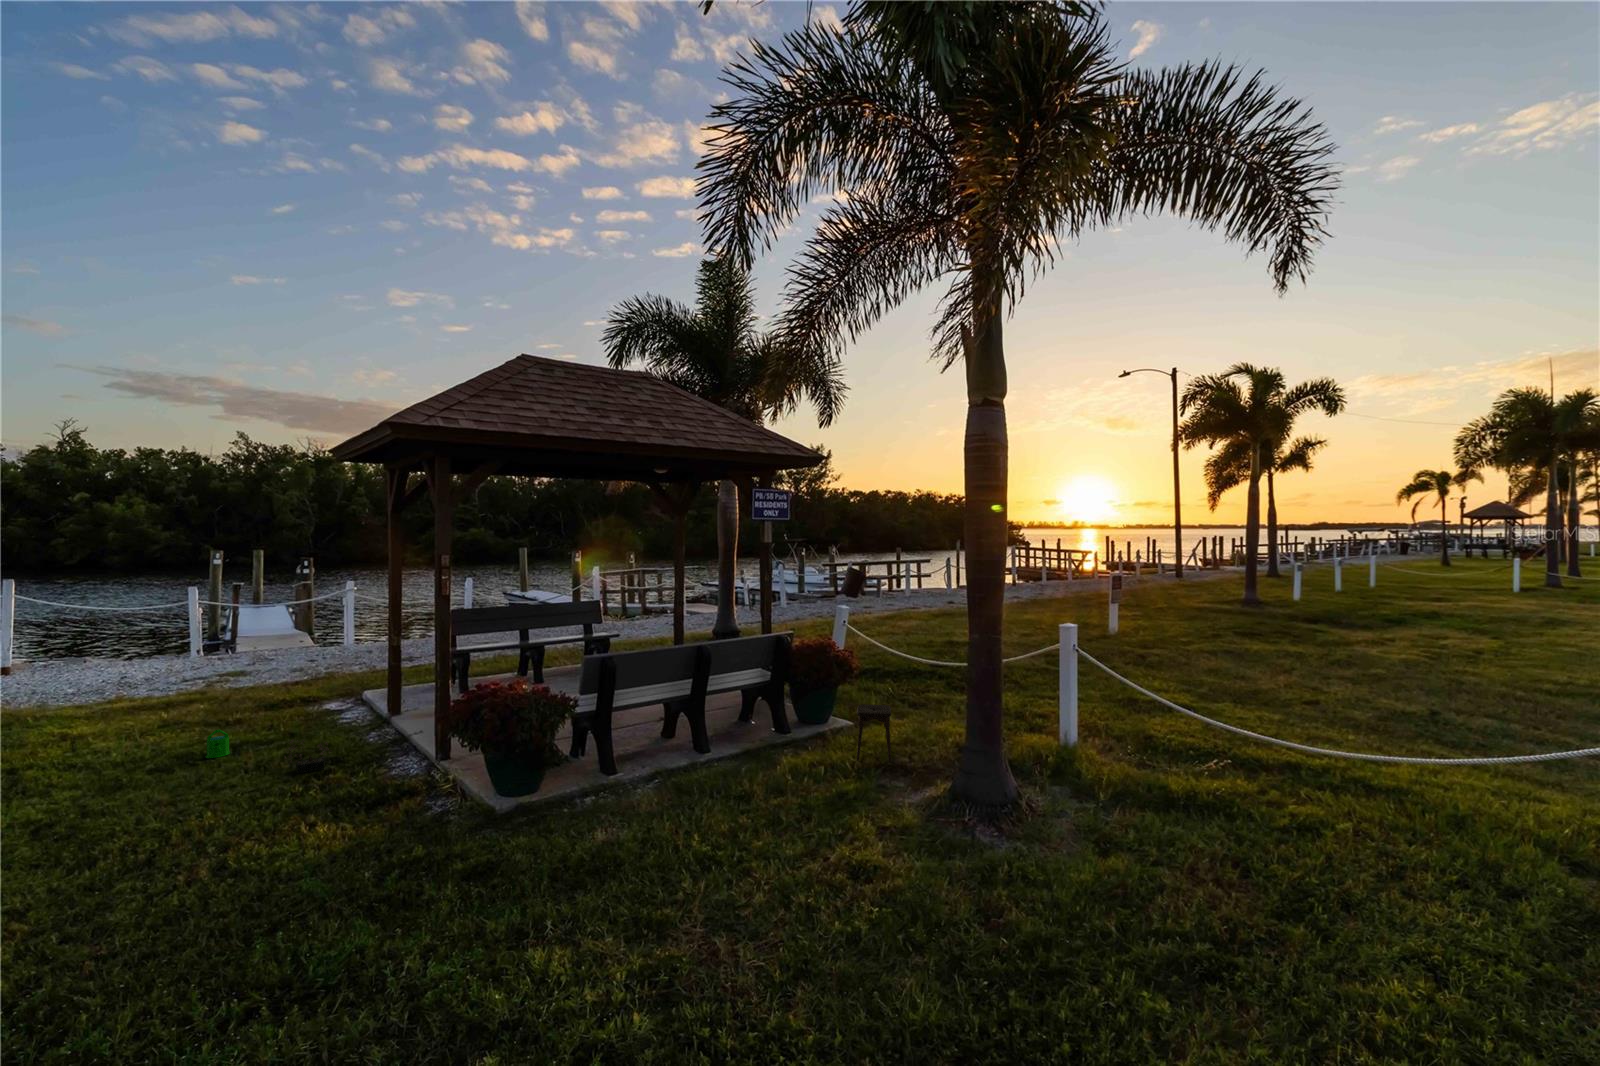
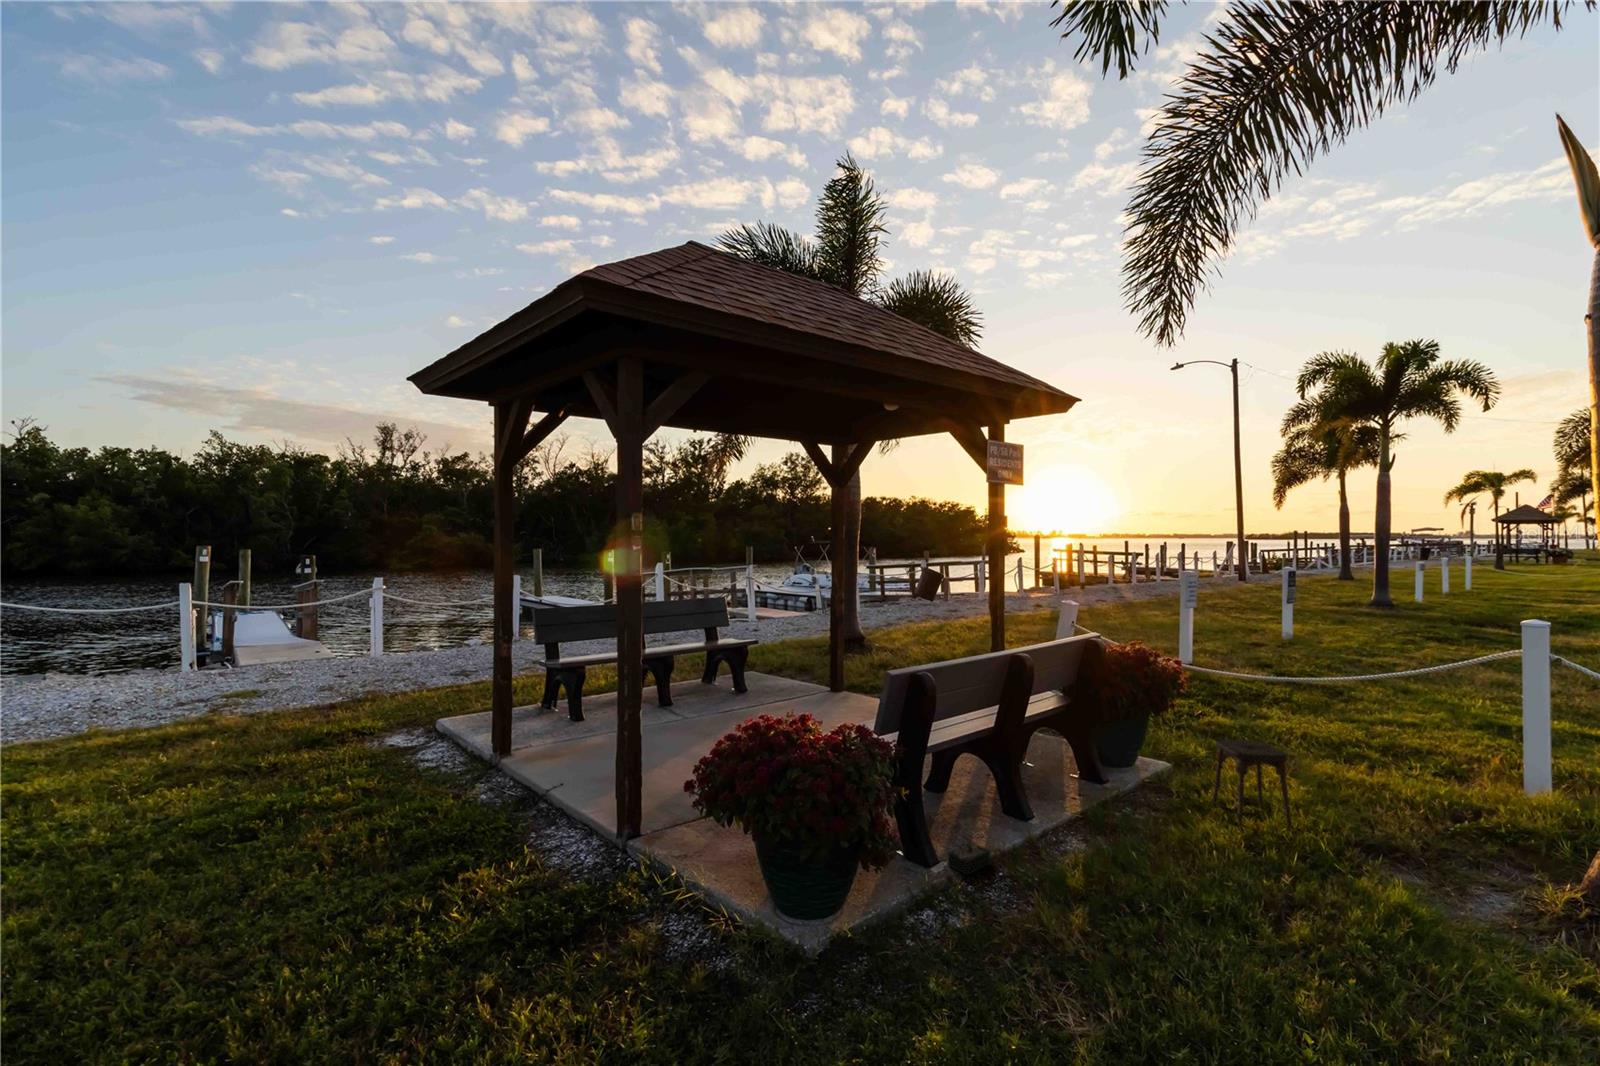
watering can: present [205,729,231,758] -> none [240,788,280,834]
decorative plant: present [288,740,330,774] -> present [939,817,991,875]

